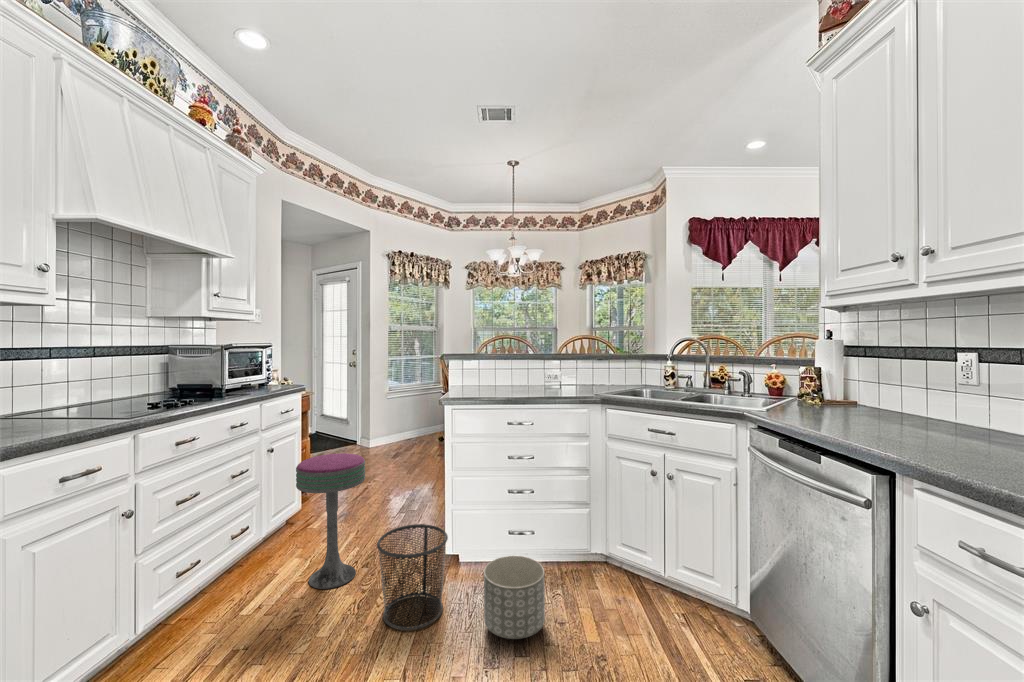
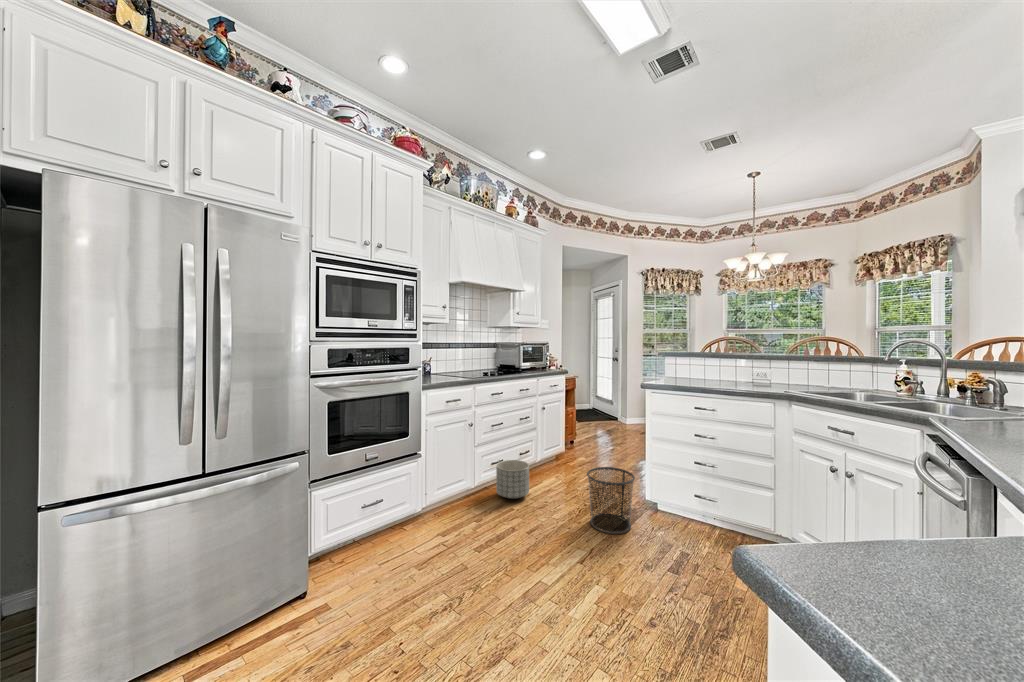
bar stool: present [296,453,365,589] -> none [550,414,591,498]
planter: present [484,556,545,639] -> present [496,460,529,499]

